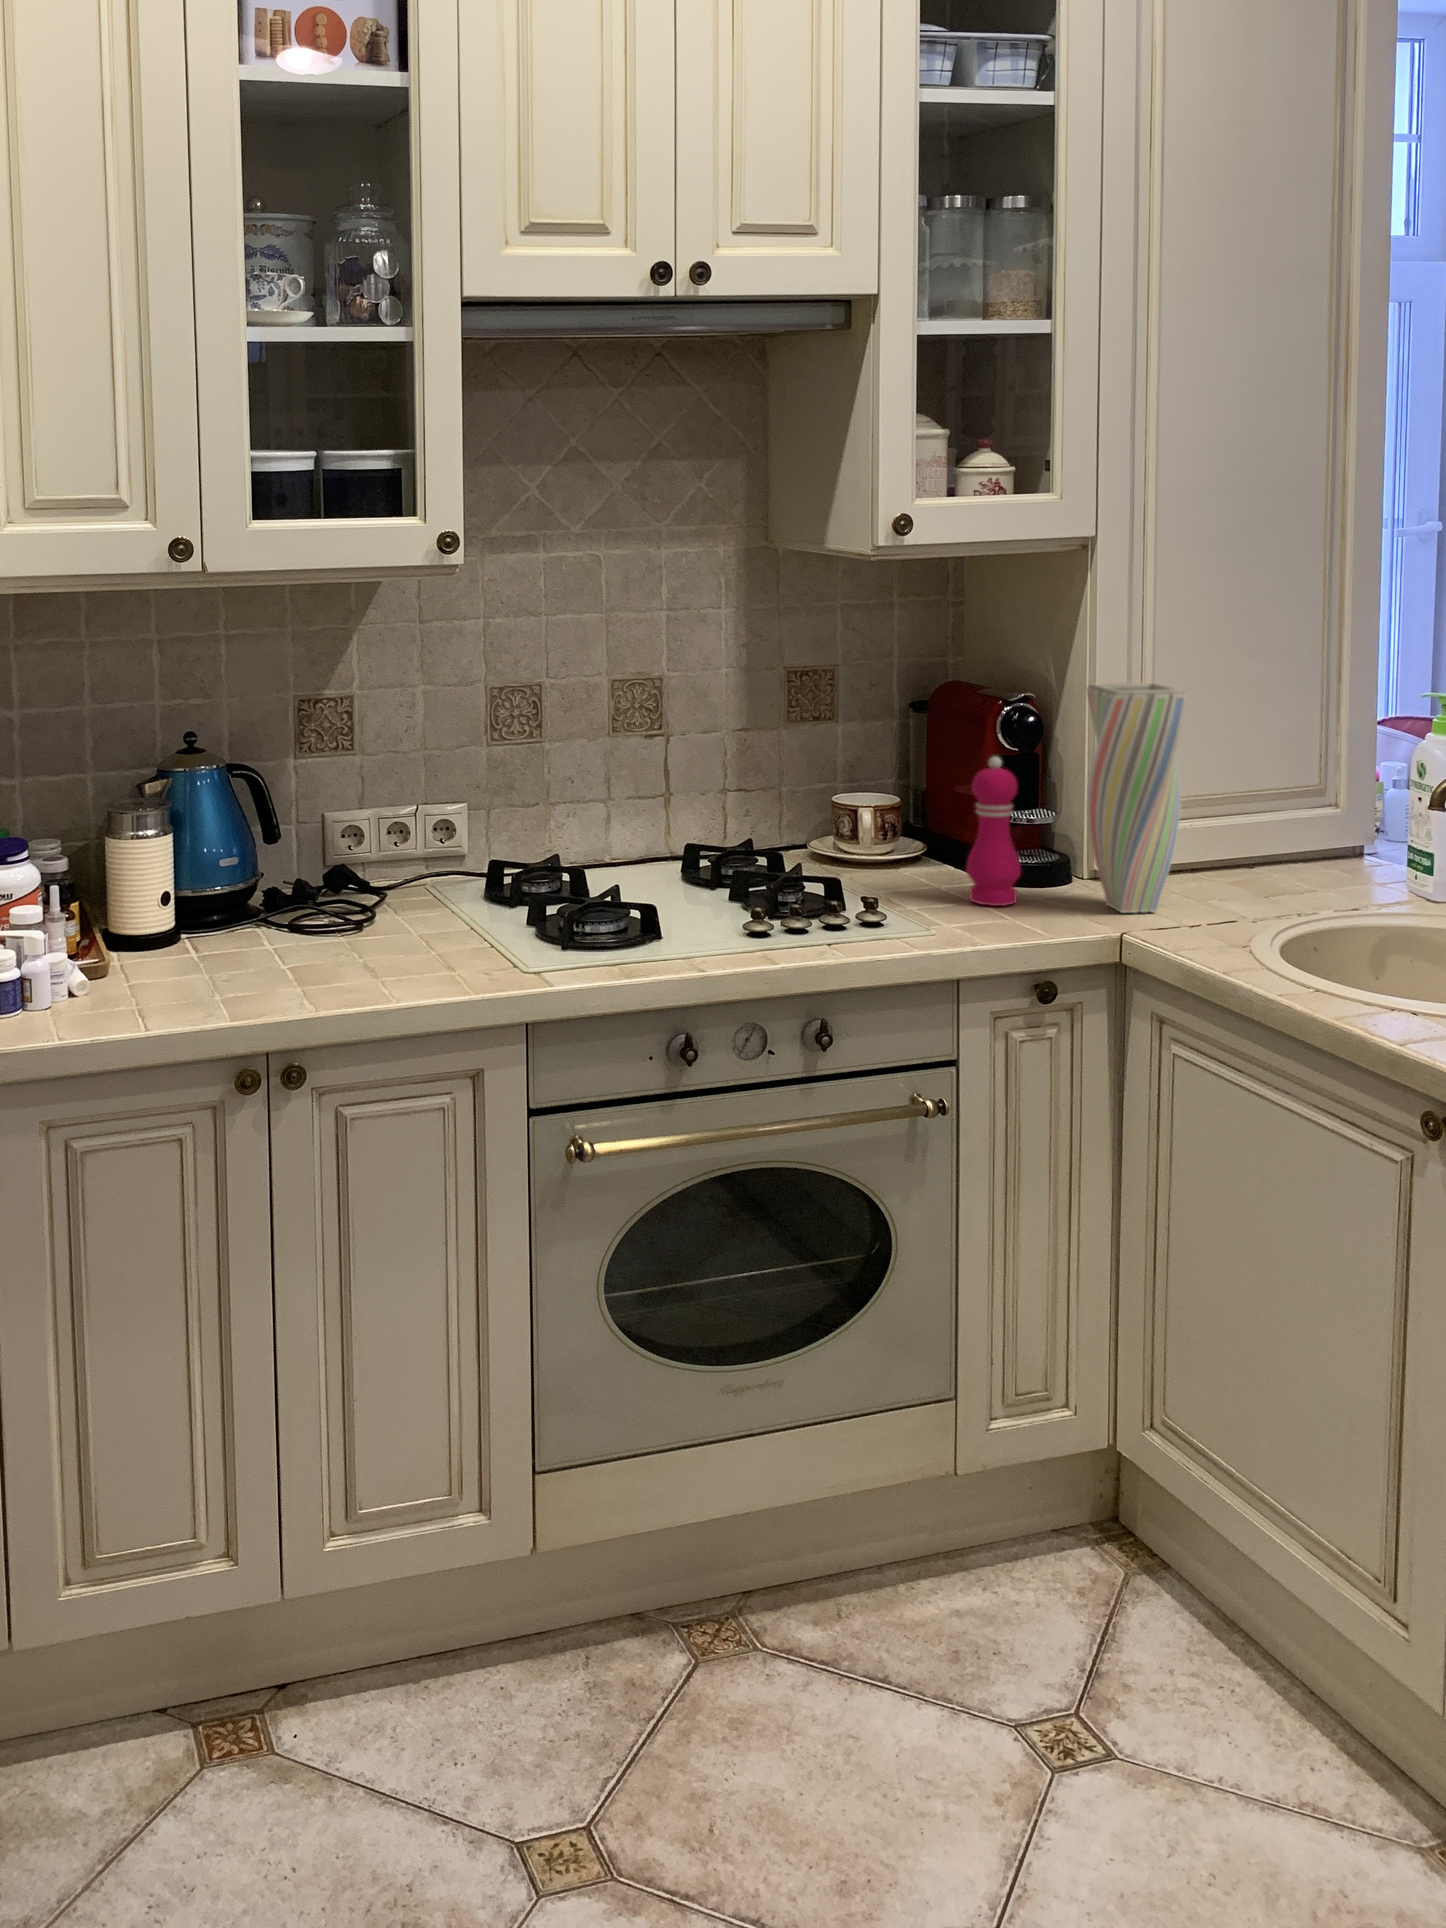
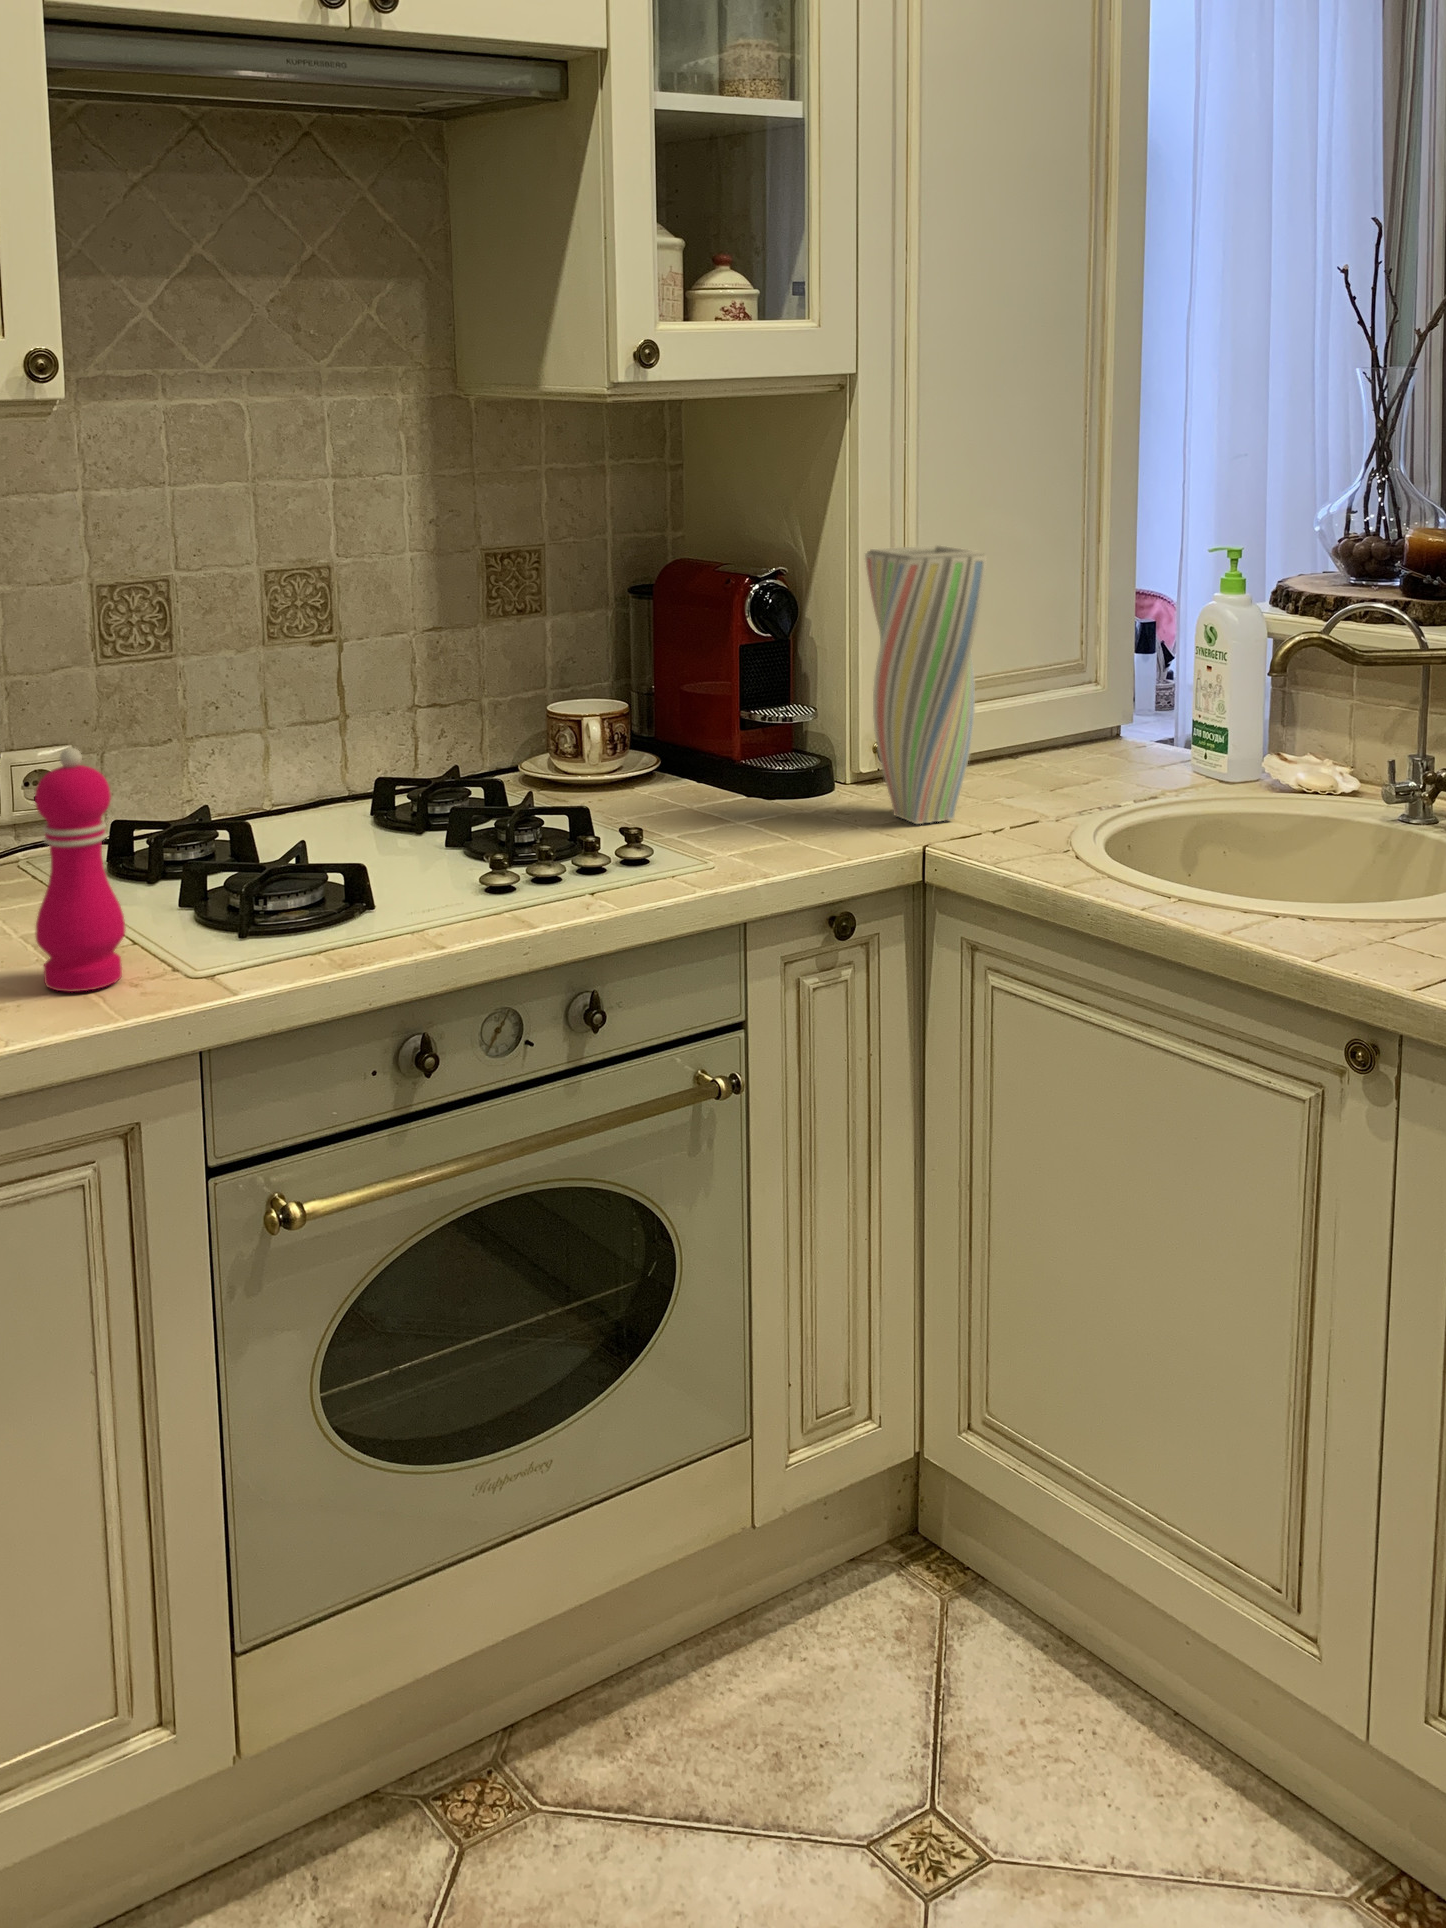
pepper mill: present [966,757,1021,906] -> present [35,748,126,992]

